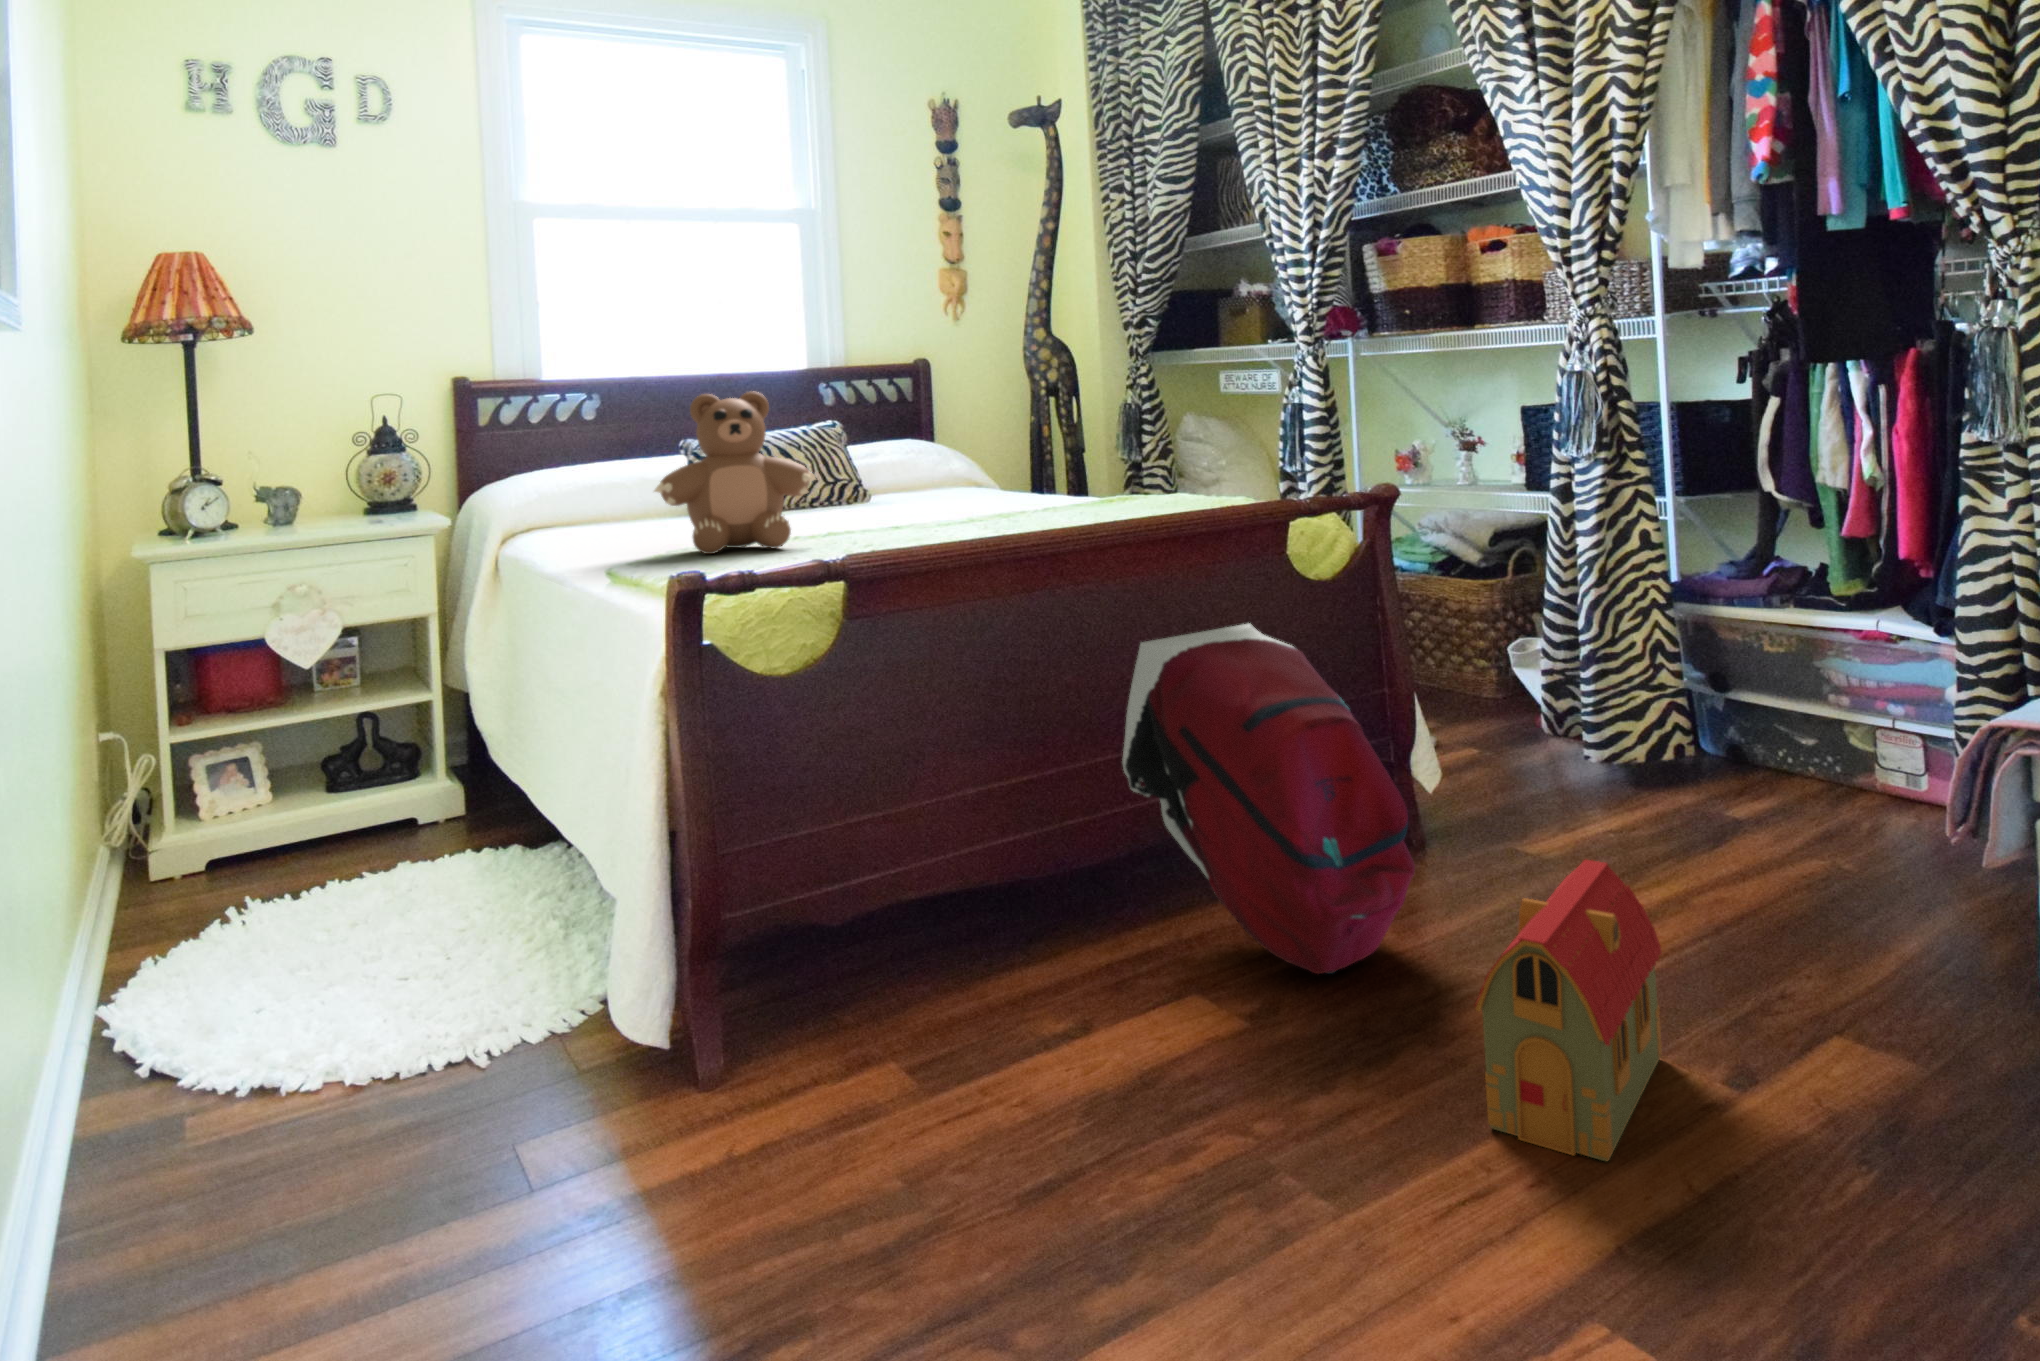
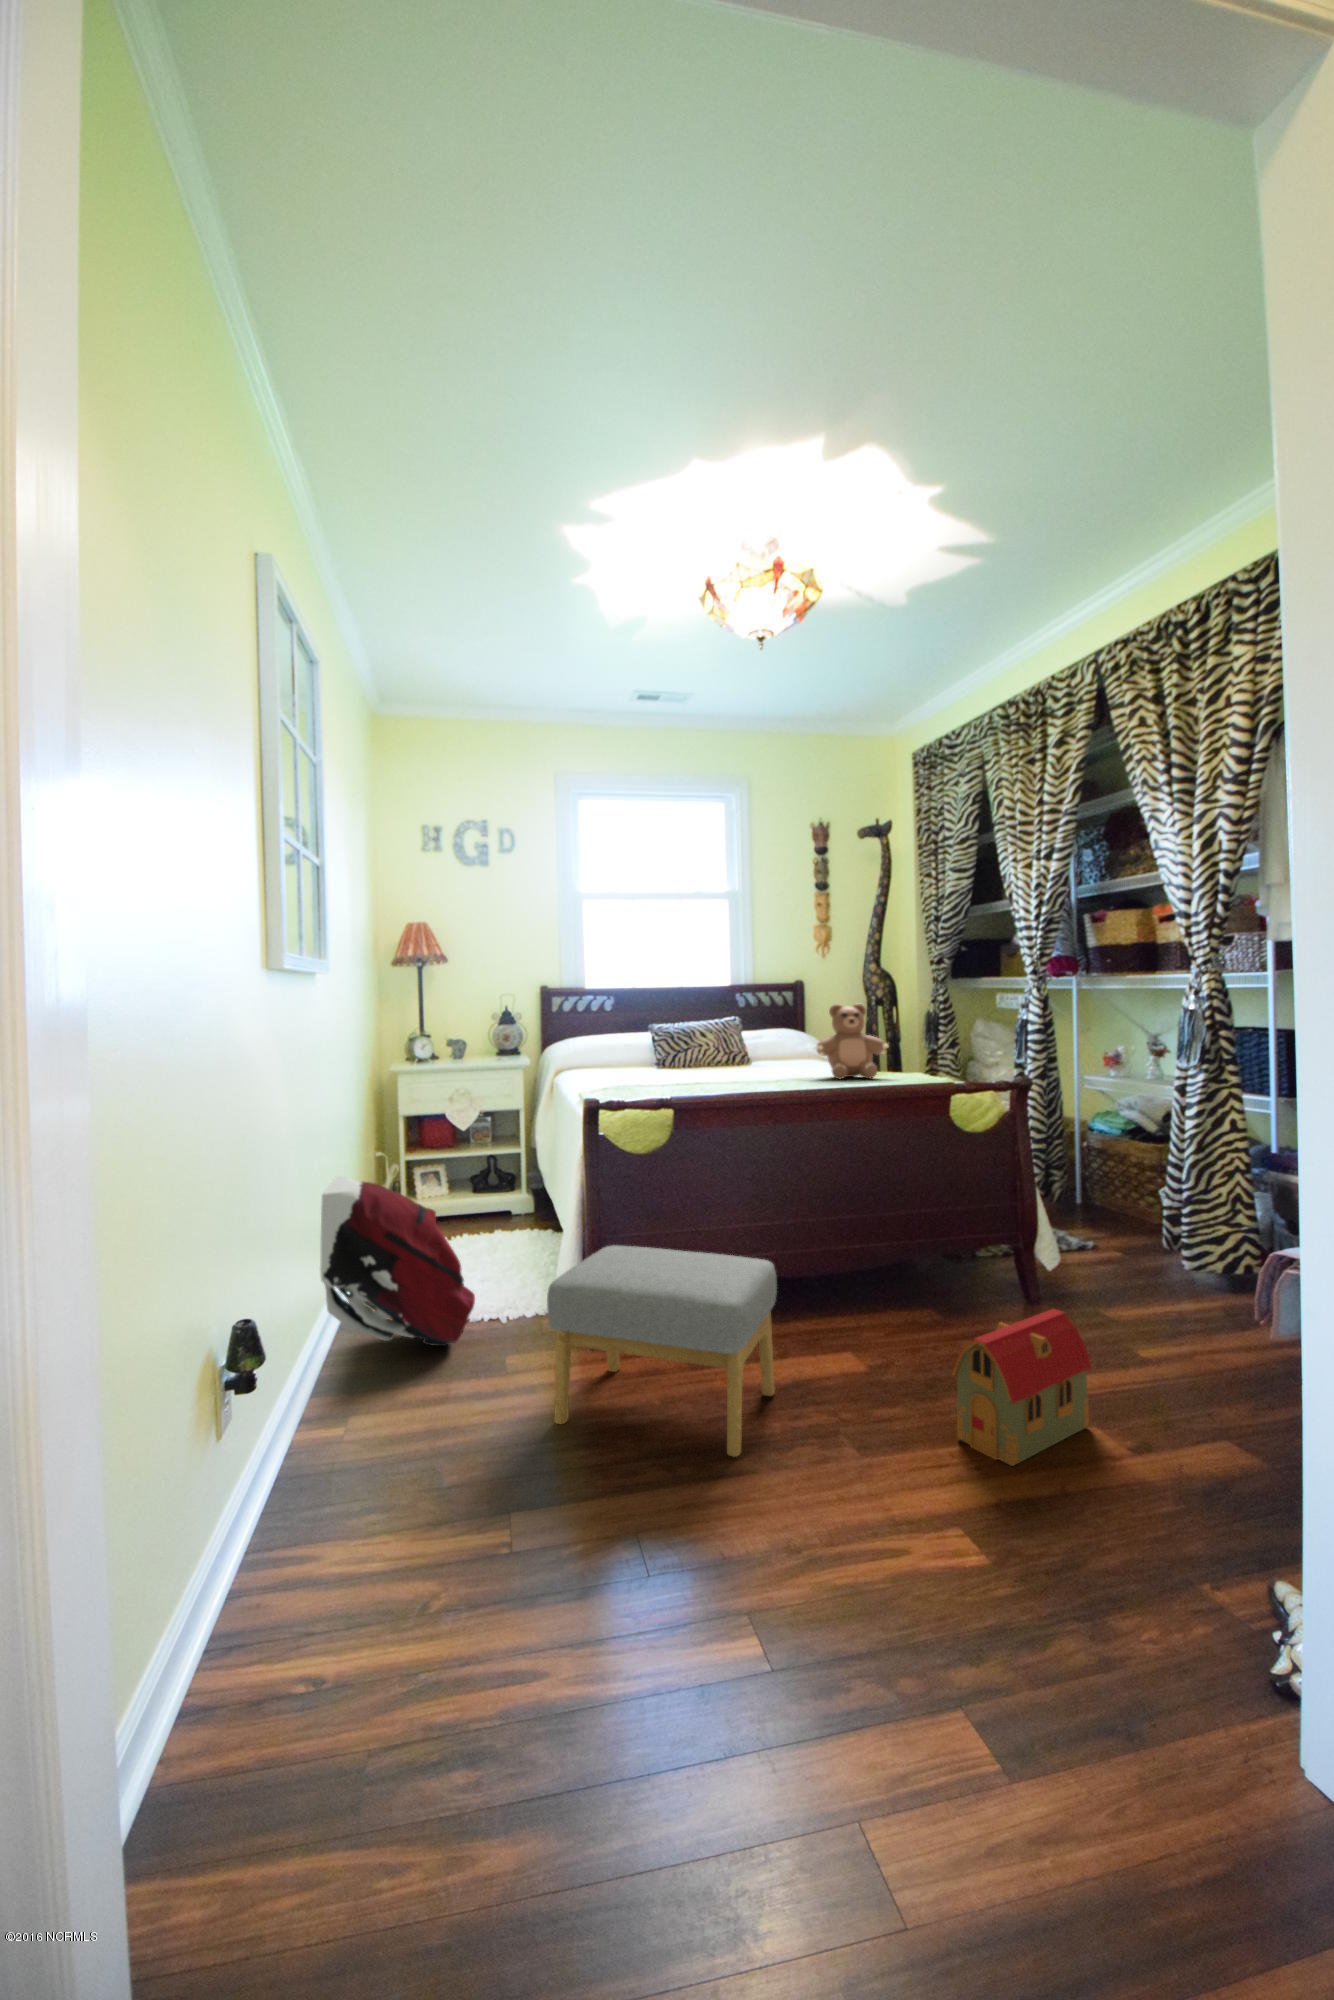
teddy bear: present [654,392,816,554] -> present [815,1004,888,1079]
backpack: present [1123,624,1415,974] -> present [320,1176,475,1346]
footstool: none [685,847,1138,1288] -> present [547,1246,777,1457]

